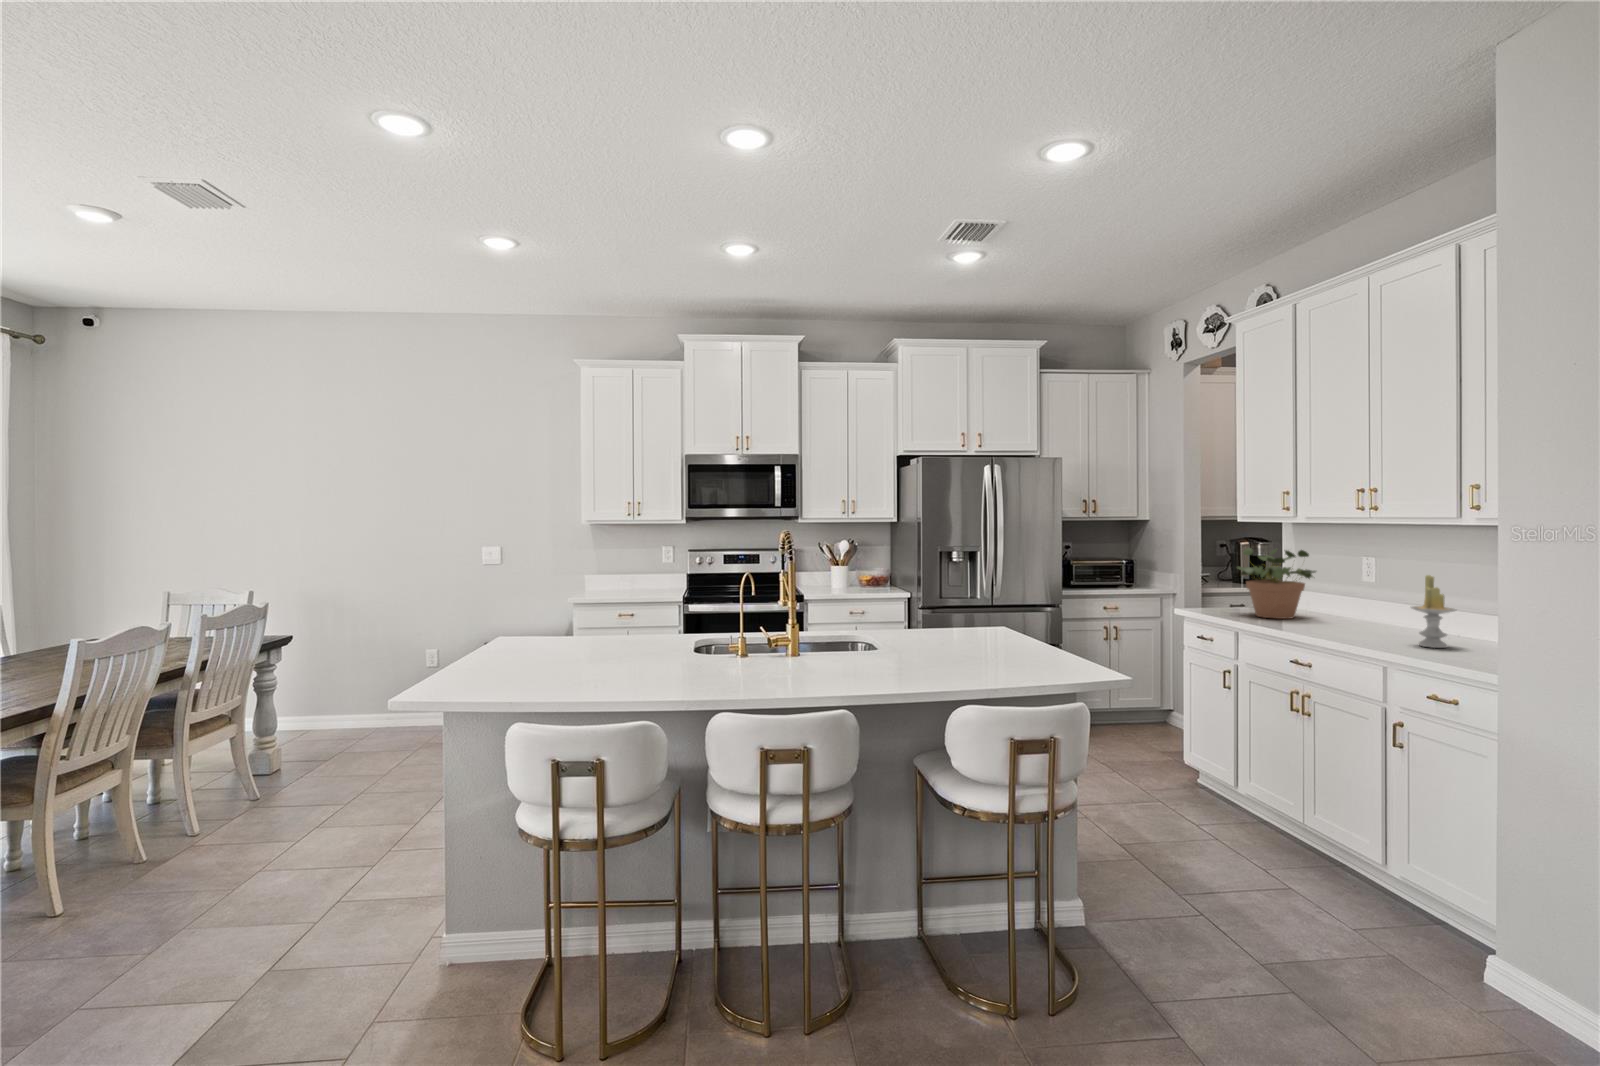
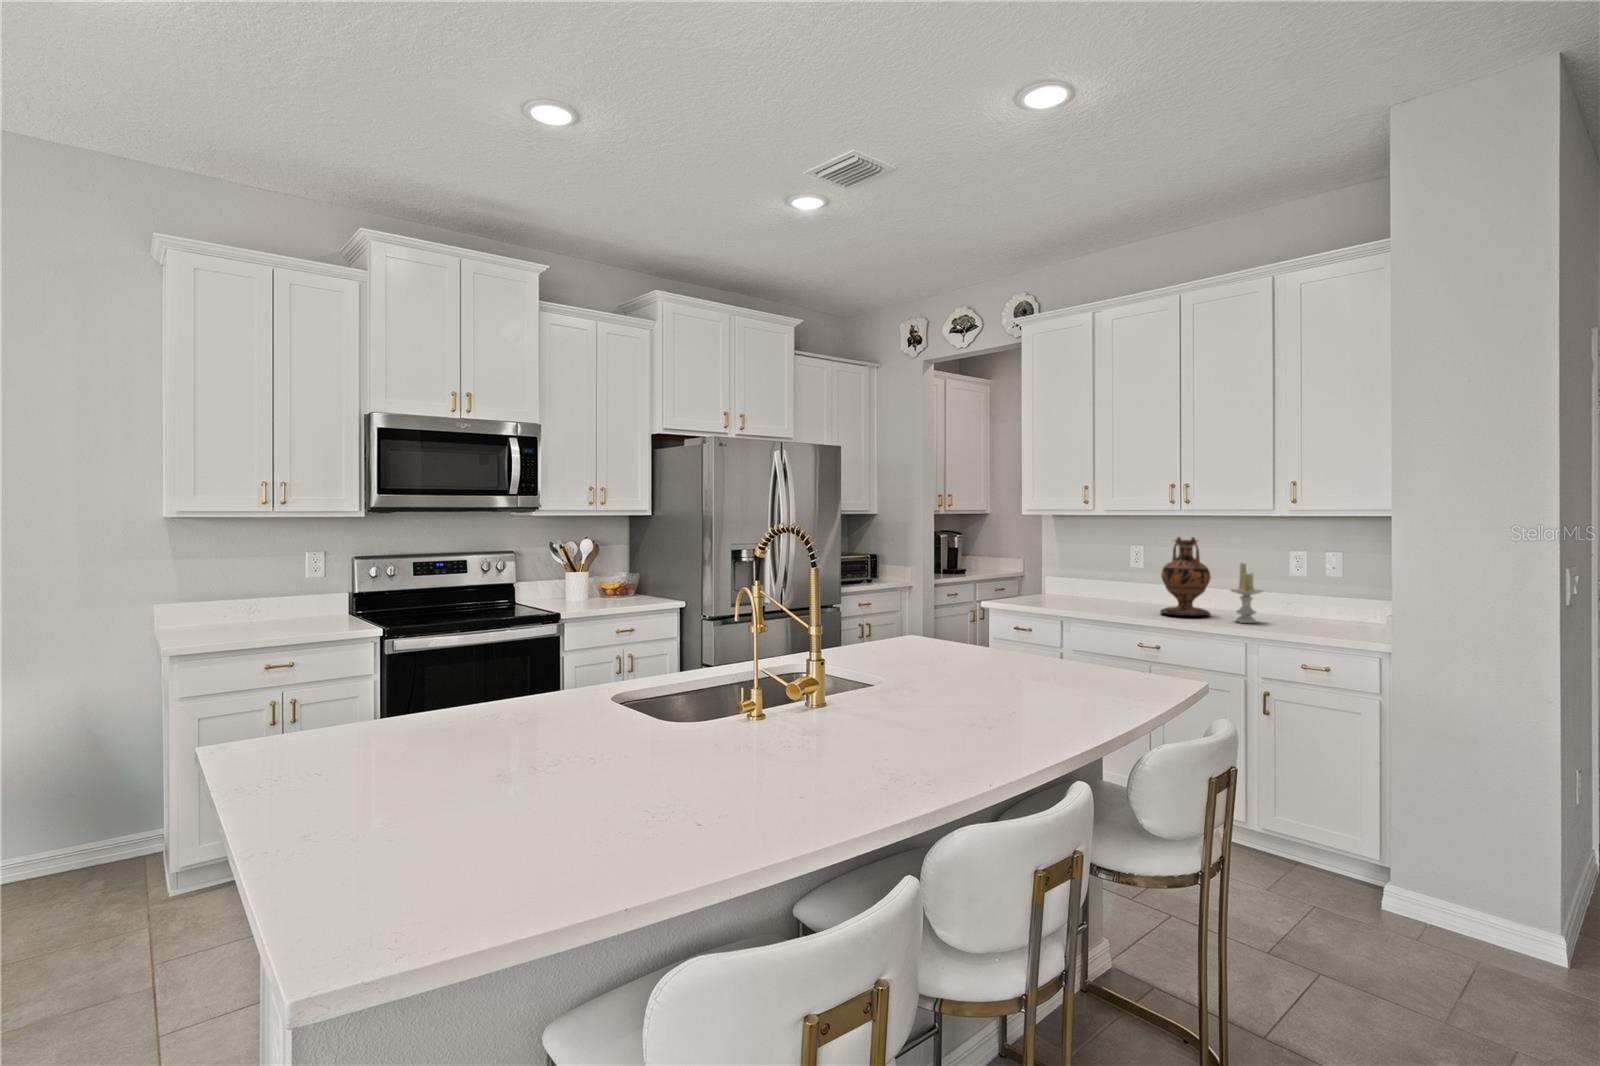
vase: none [1343,544,1411,635] -> present [1161,537,1211,616]
potted plant: present [1238,548,1316,619] -> none [1042,541,1121,607]

